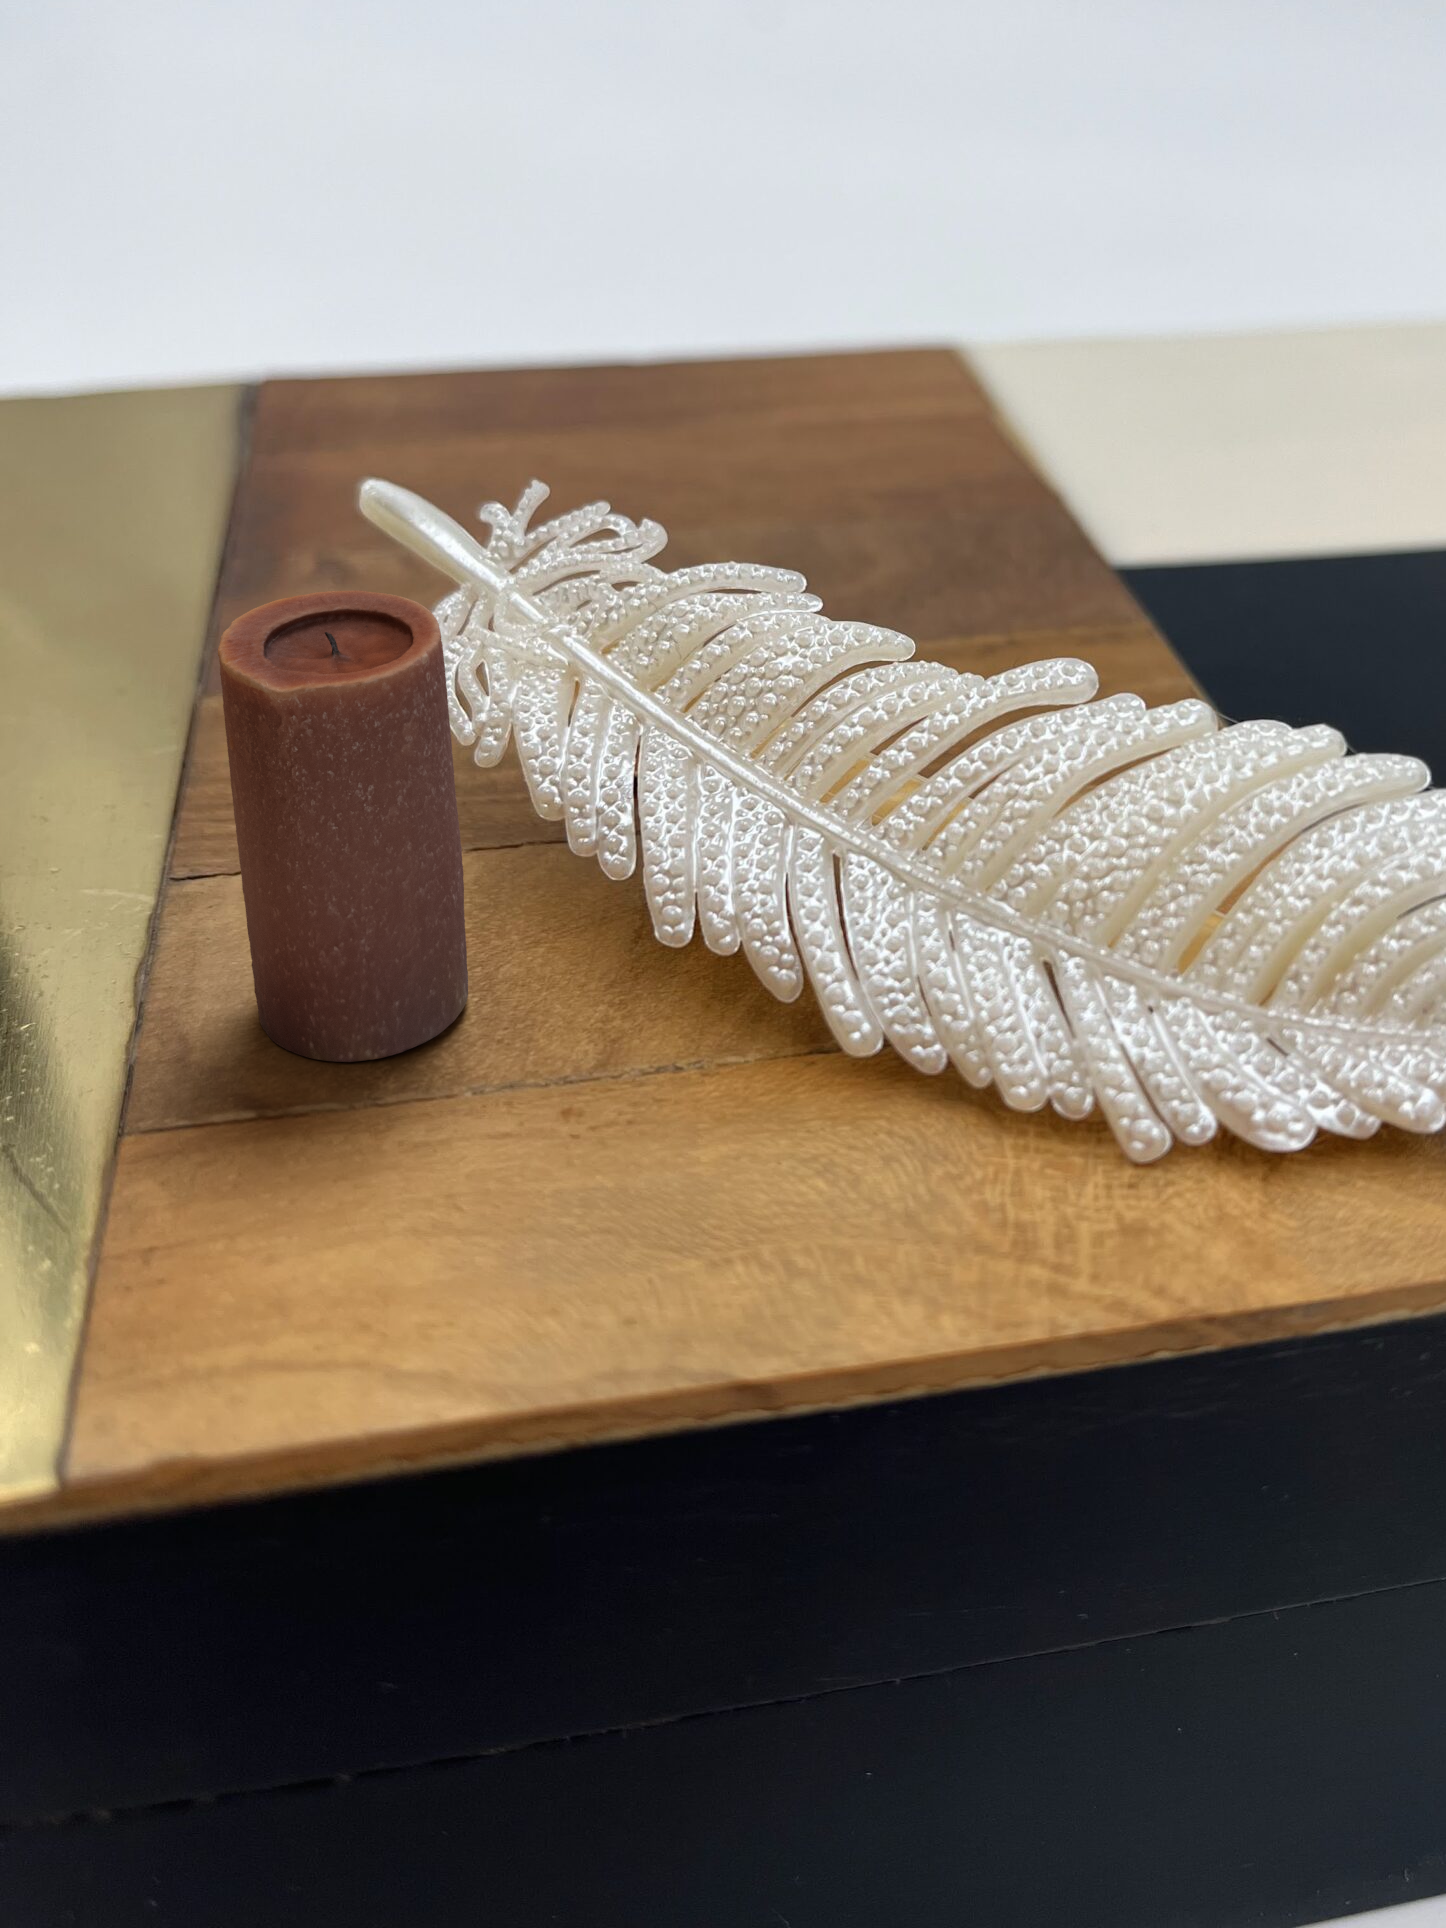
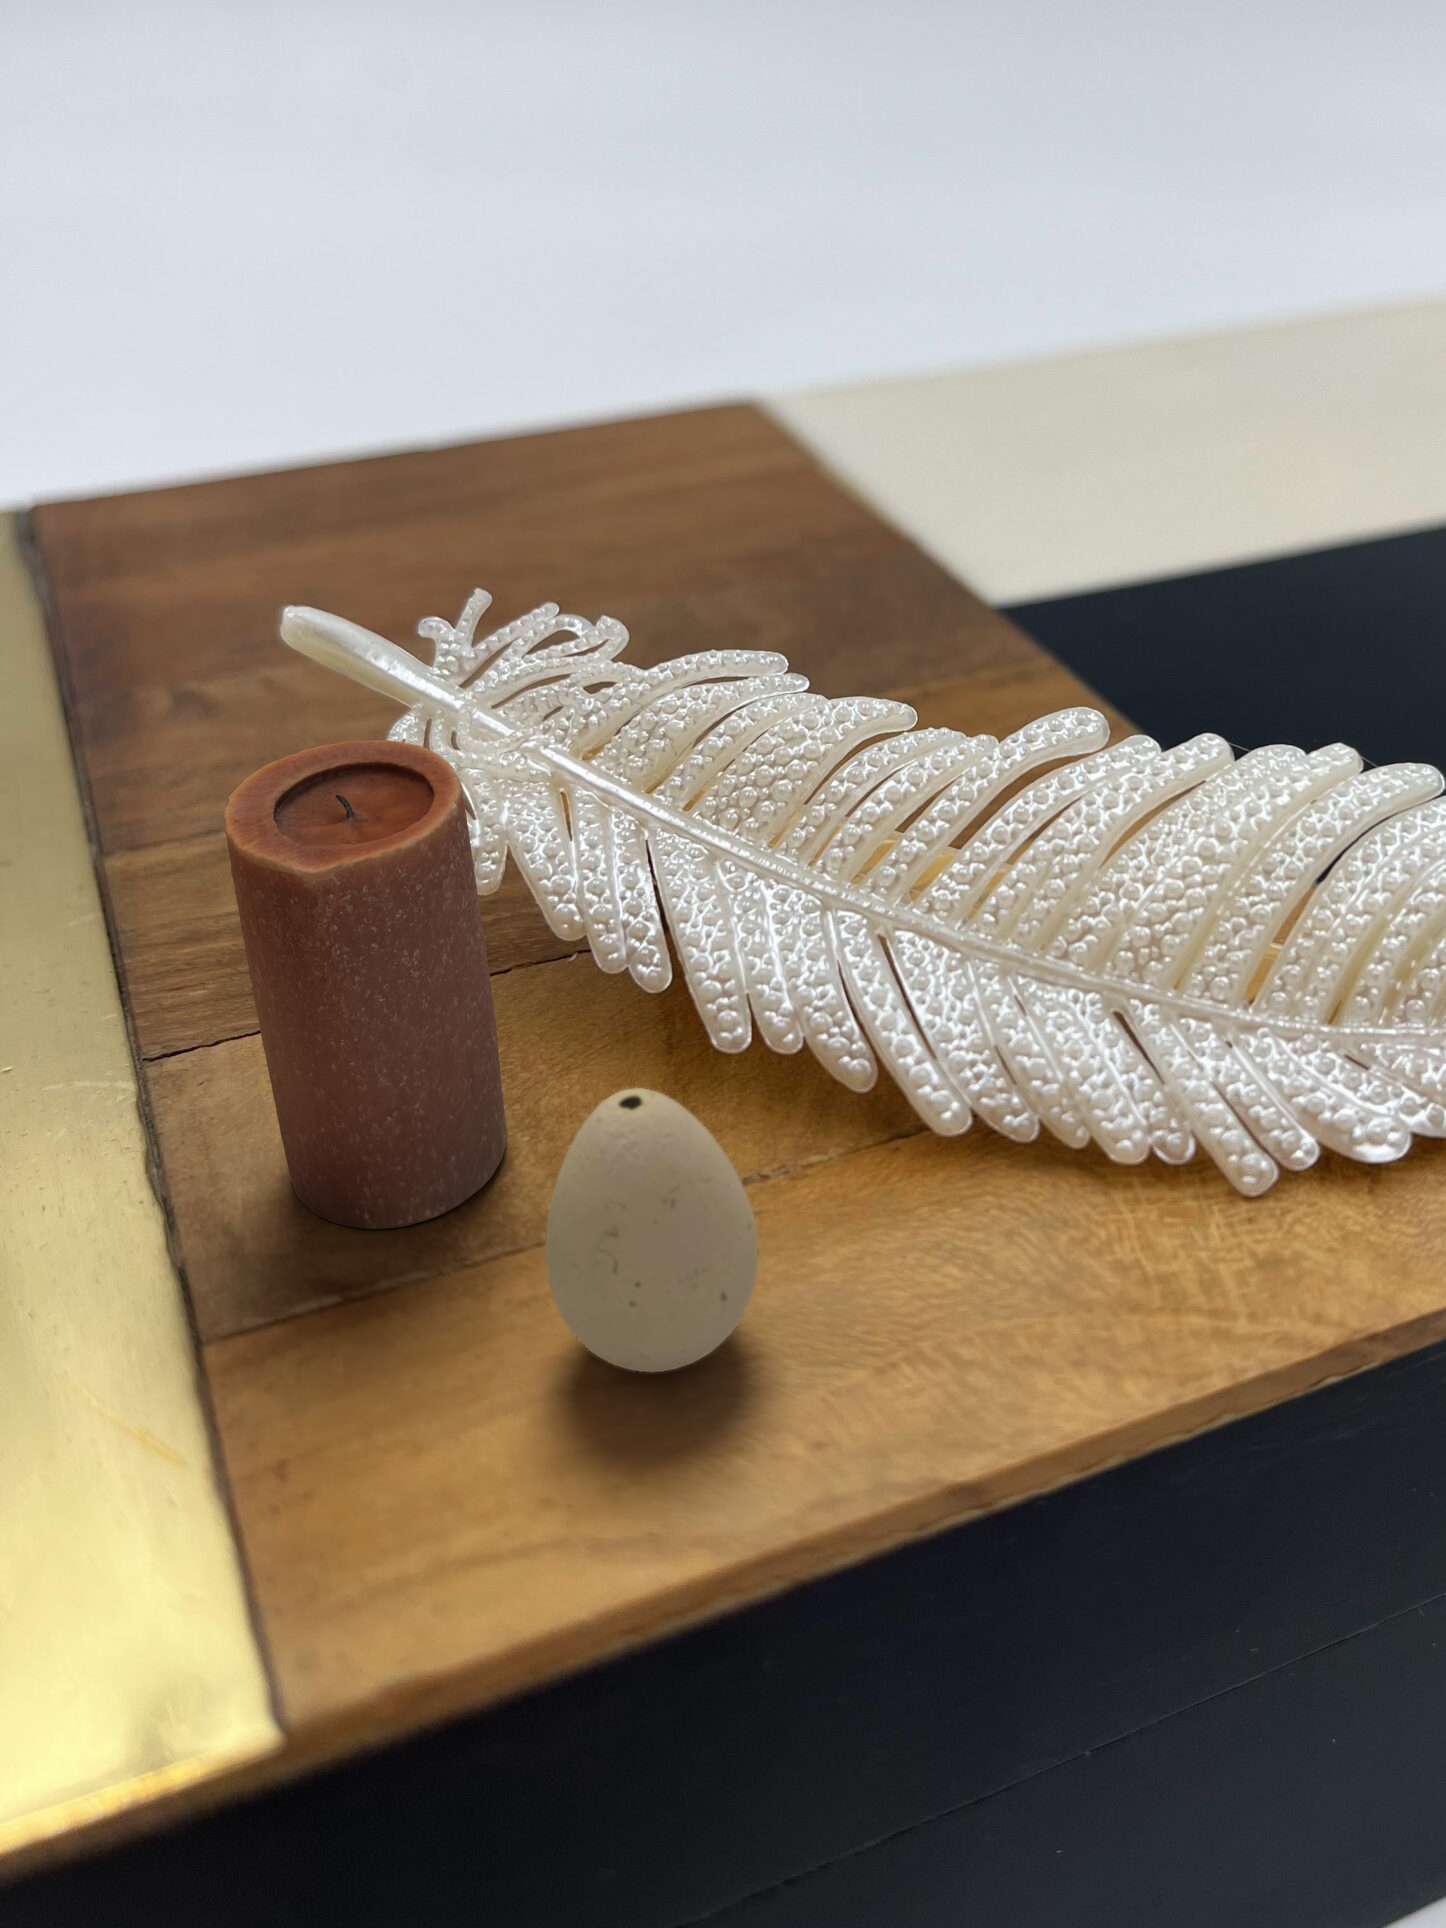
decorative egg: none [425,927,630,1211] -> present [545,1088,758,1372]

